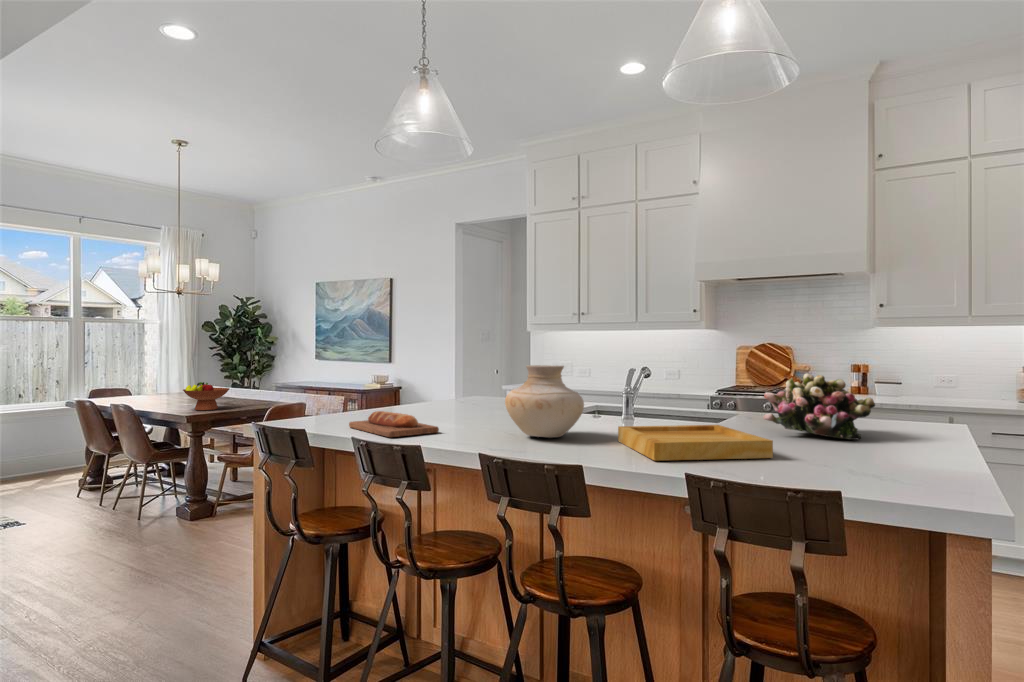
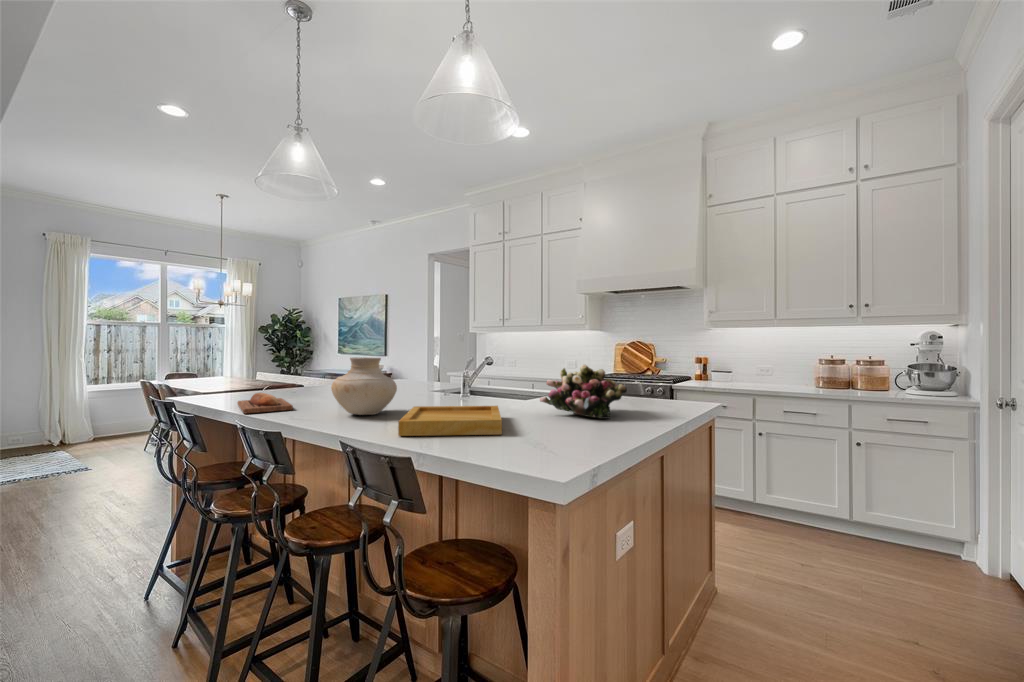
fruit bowl: present [183,382,229,410] -> none [211,370,247,390]

